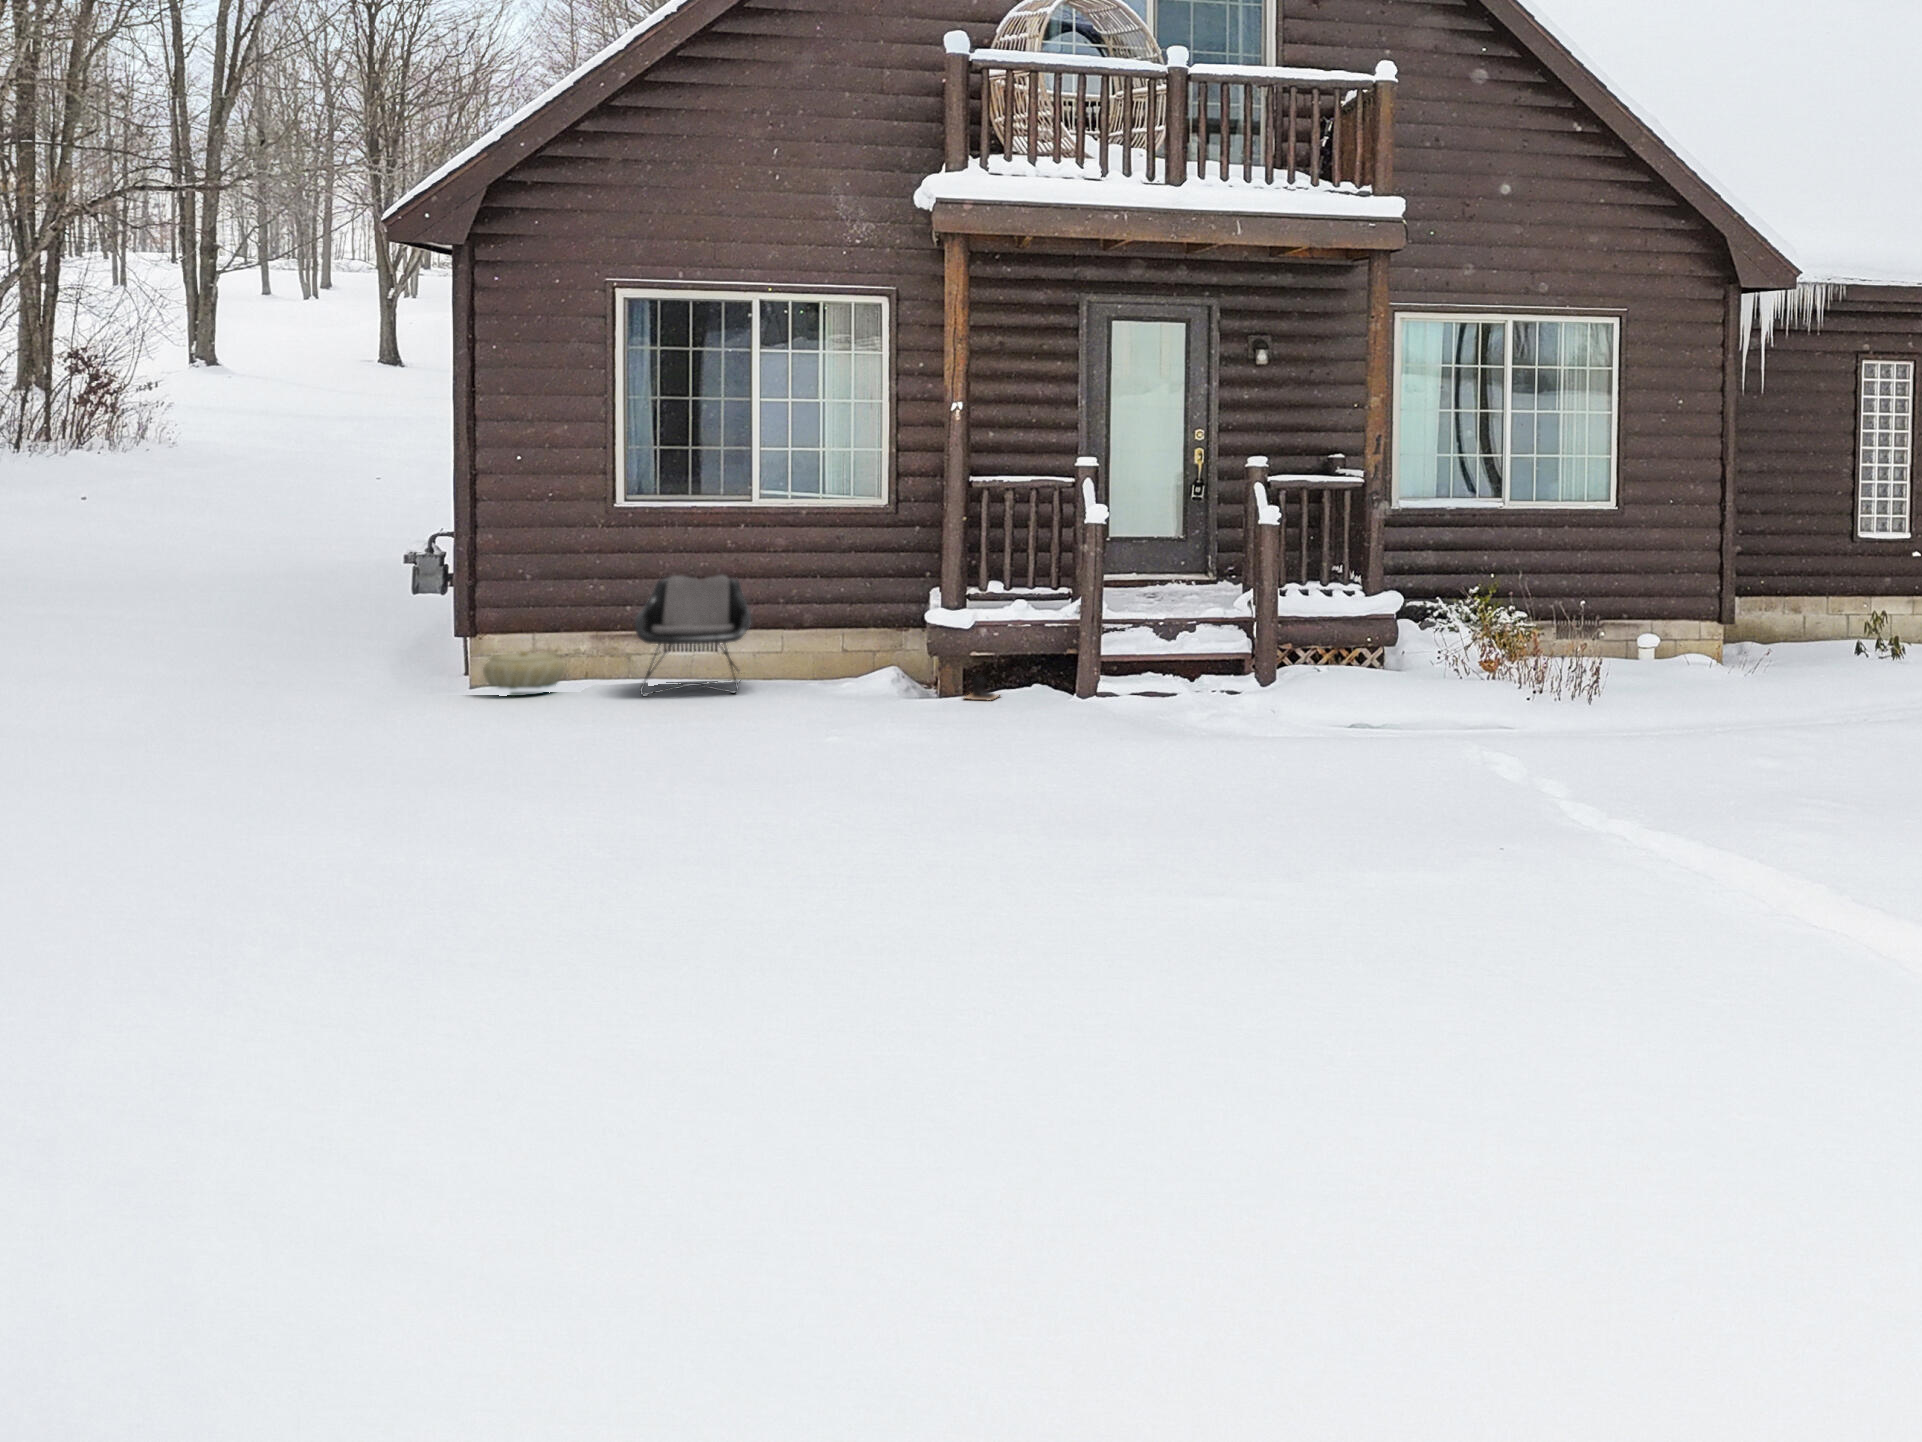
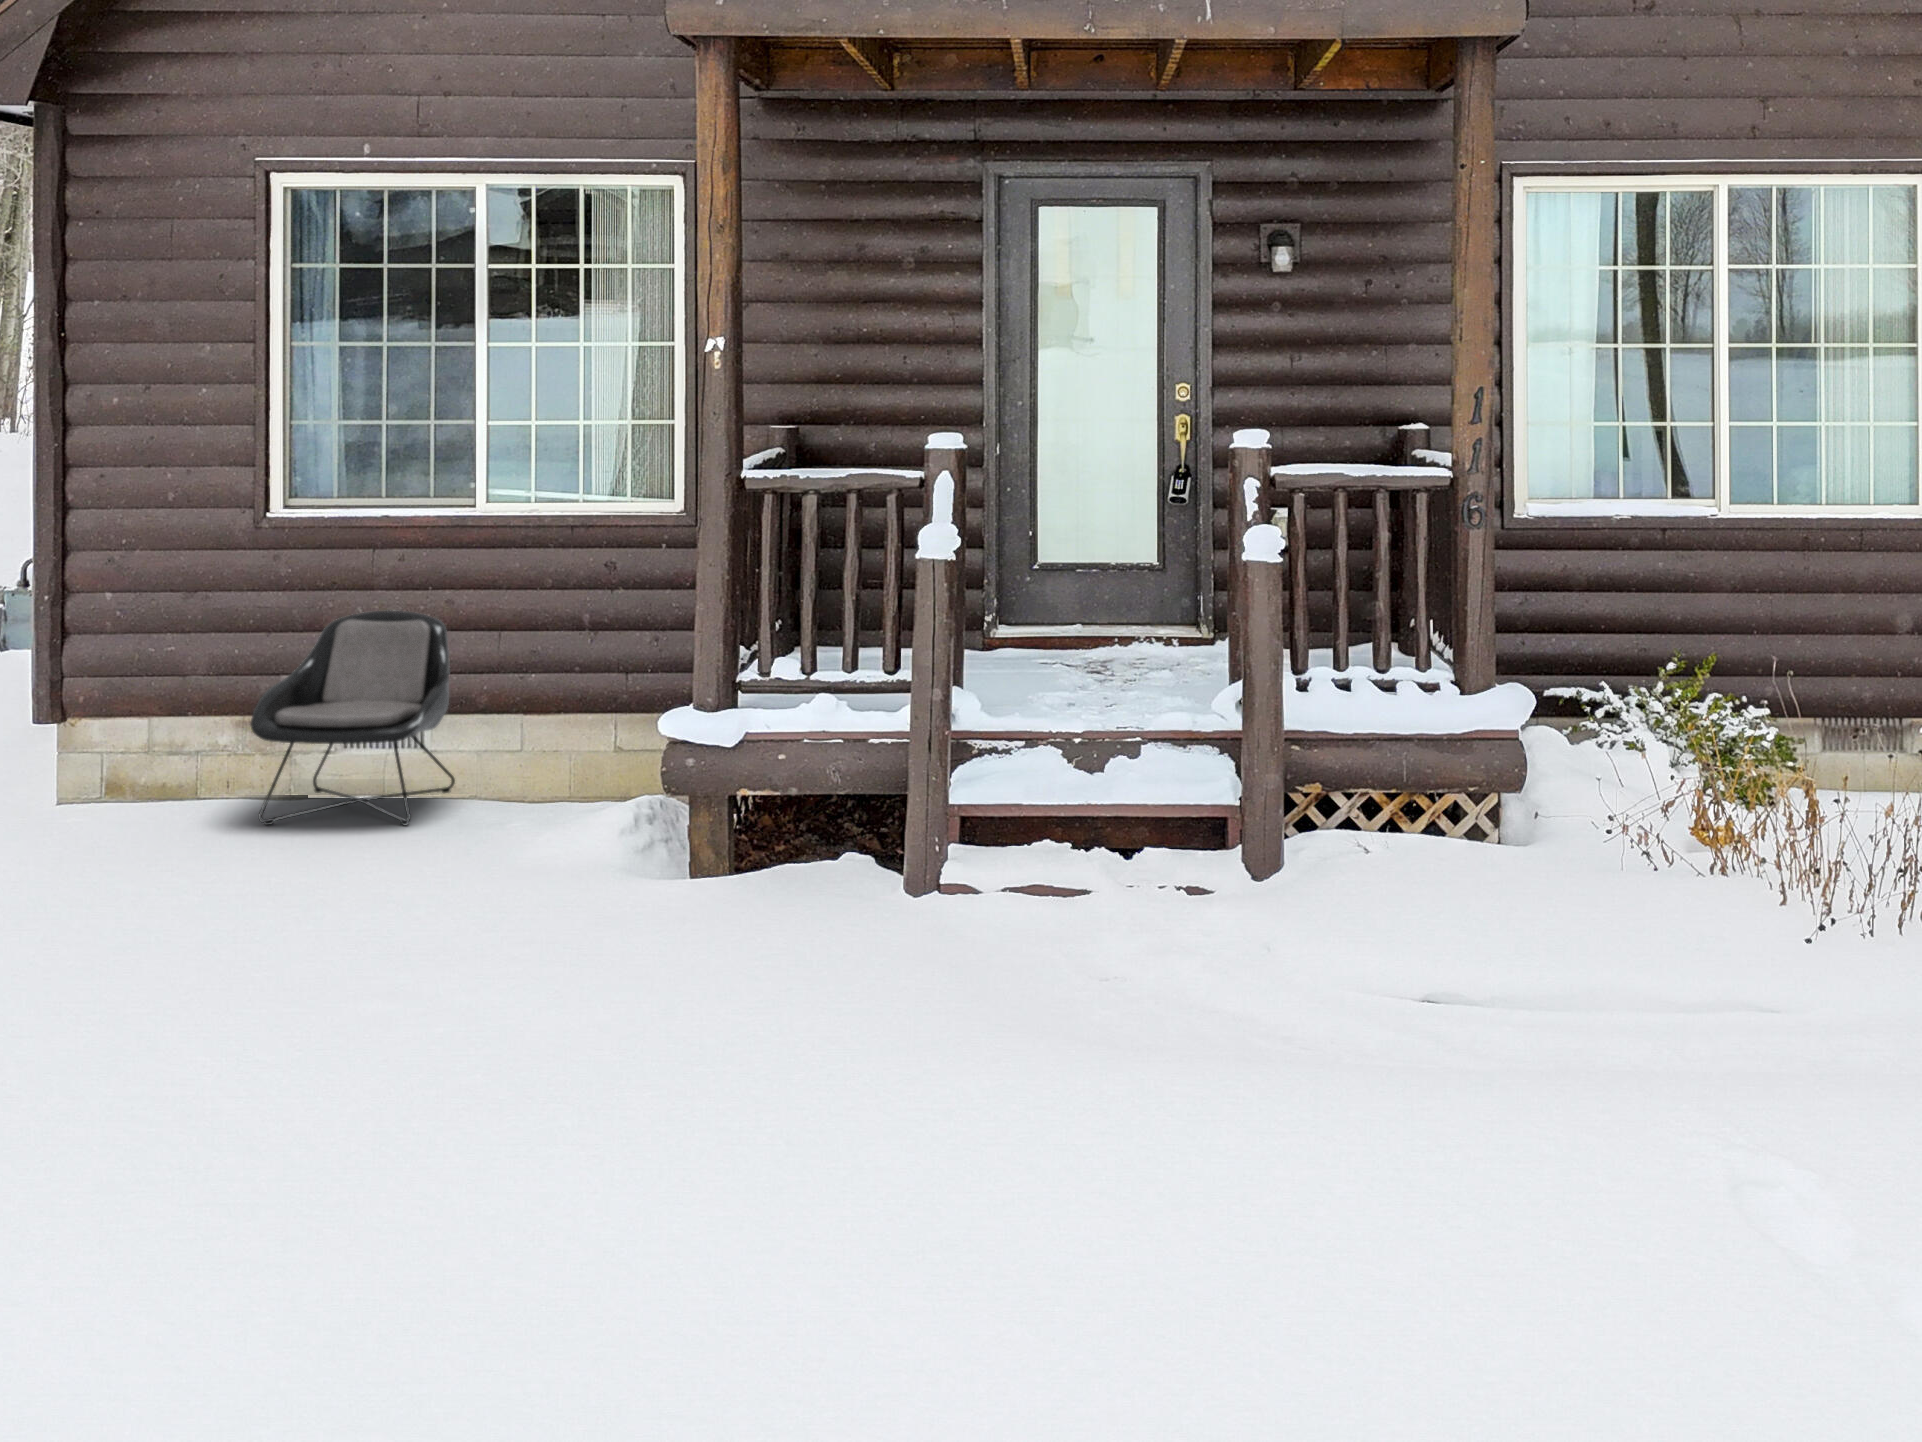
basket: present [483,651,565,696] -> none [50,737,182,813]
boots: present [965,677,998,700] -> none [738,822,812,871]

